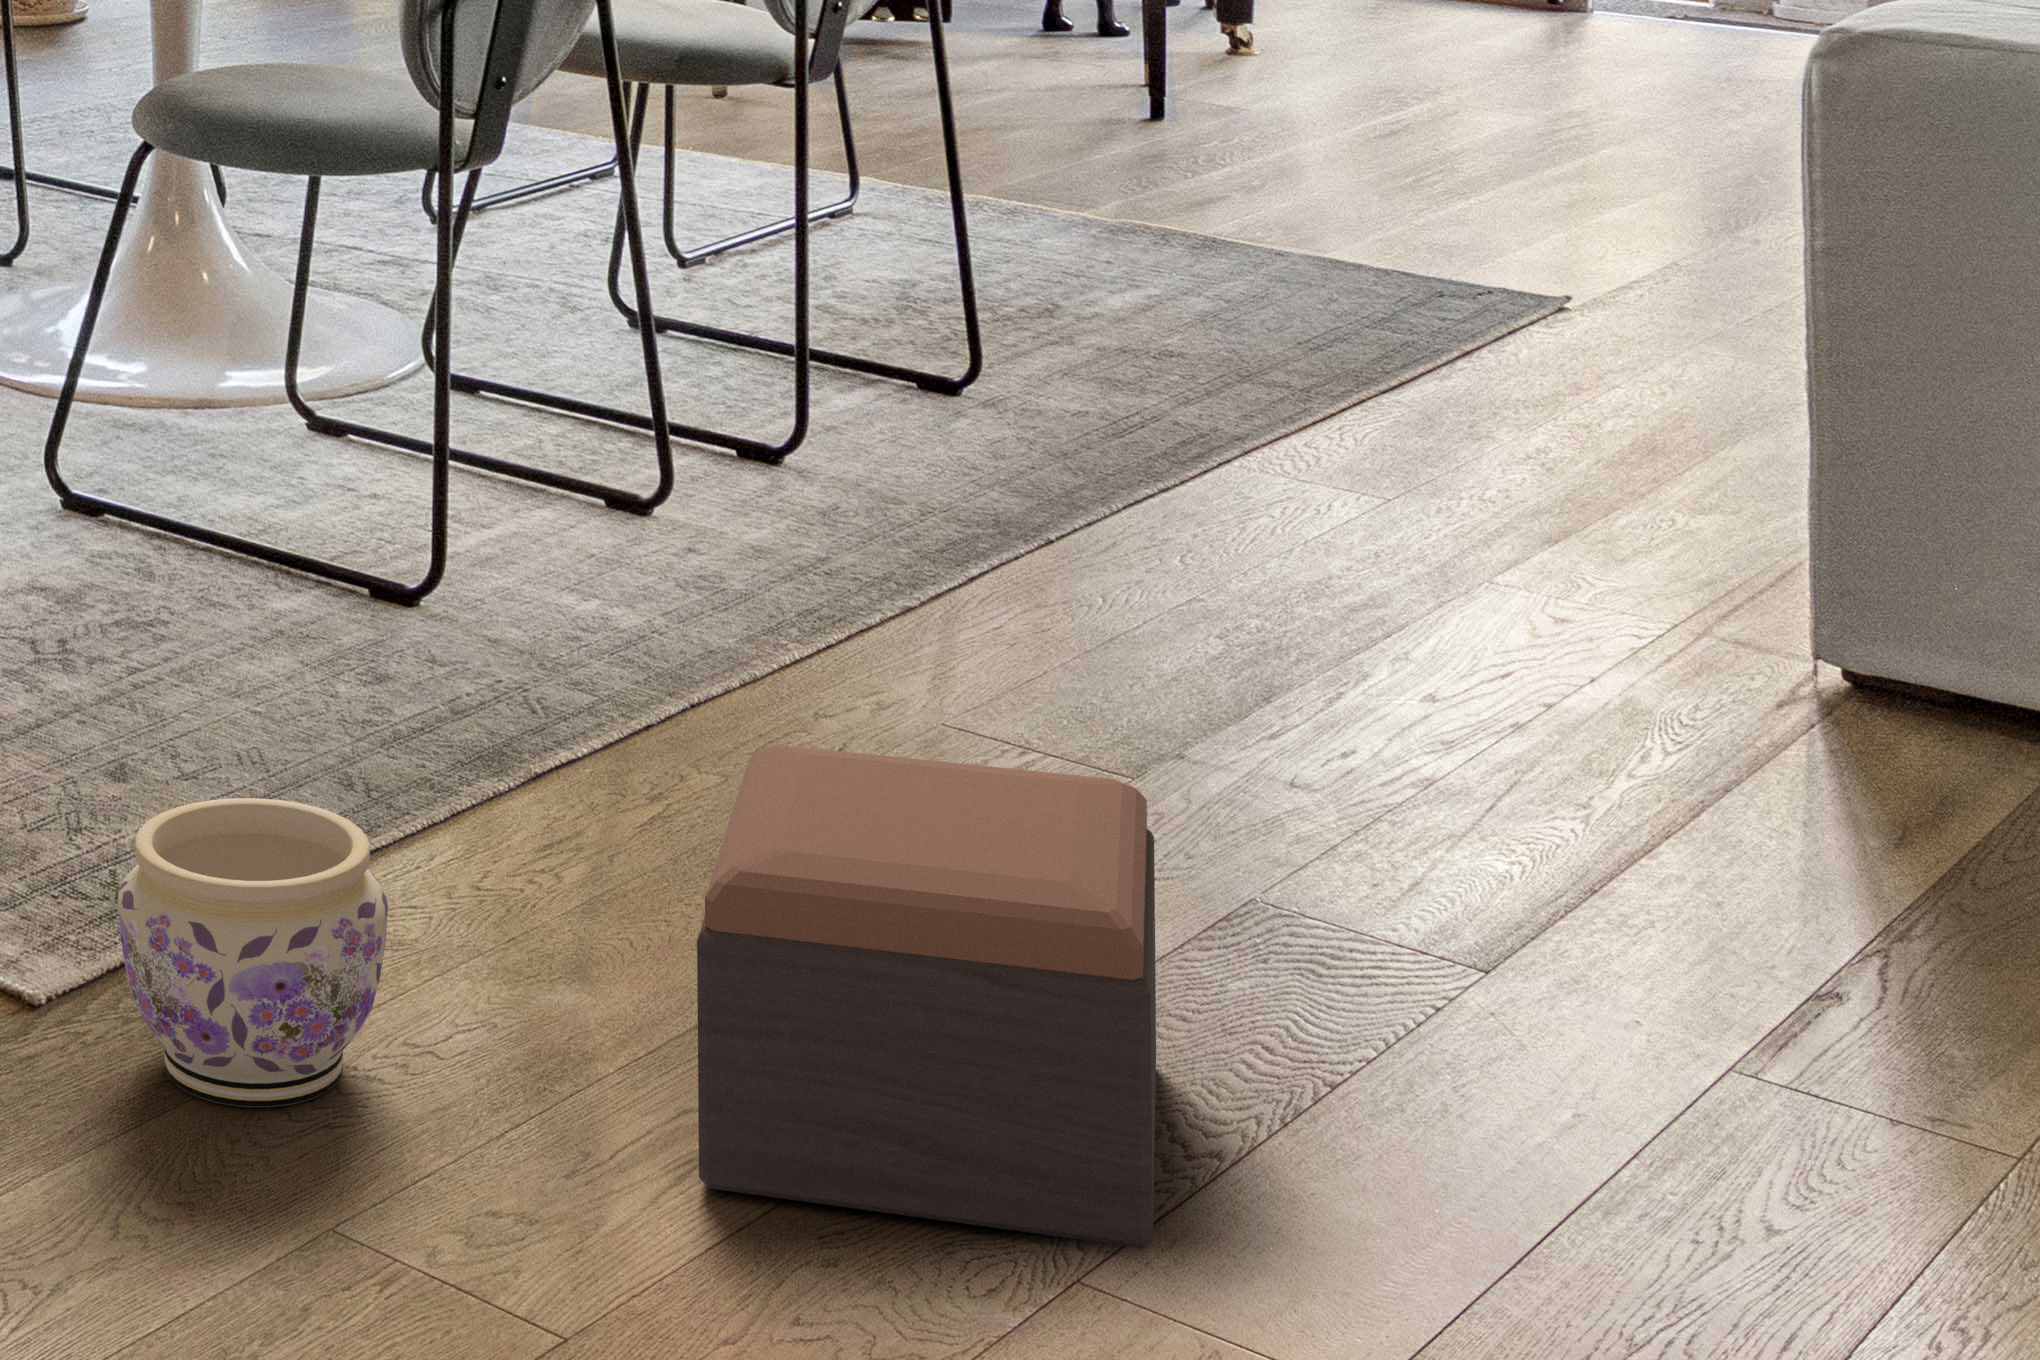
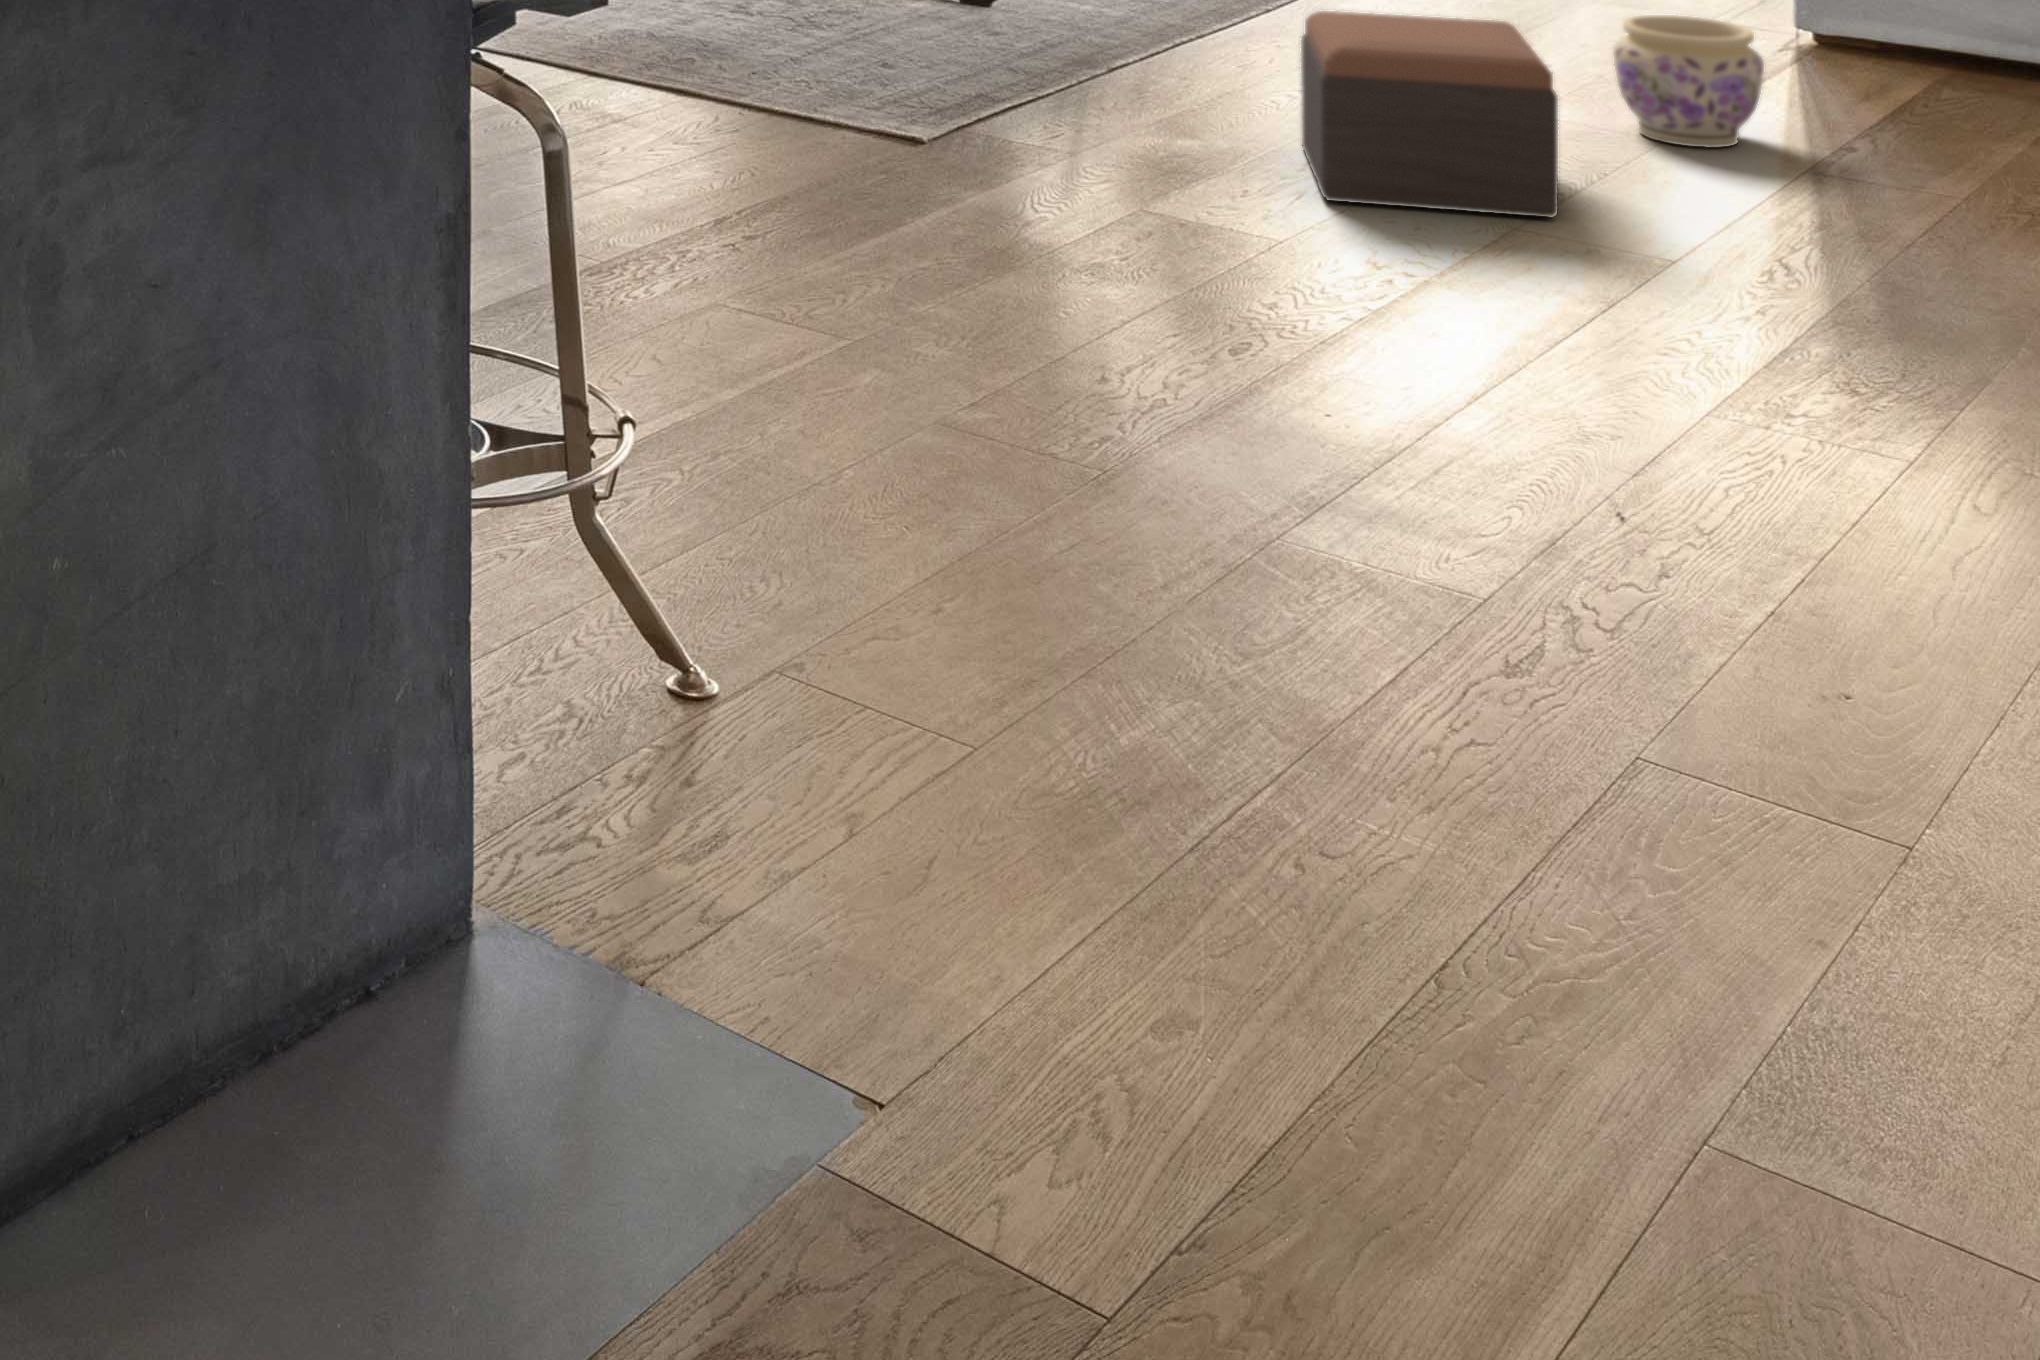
planter: present [118,798,388,1107] -> present [1613,15,1764,148]

